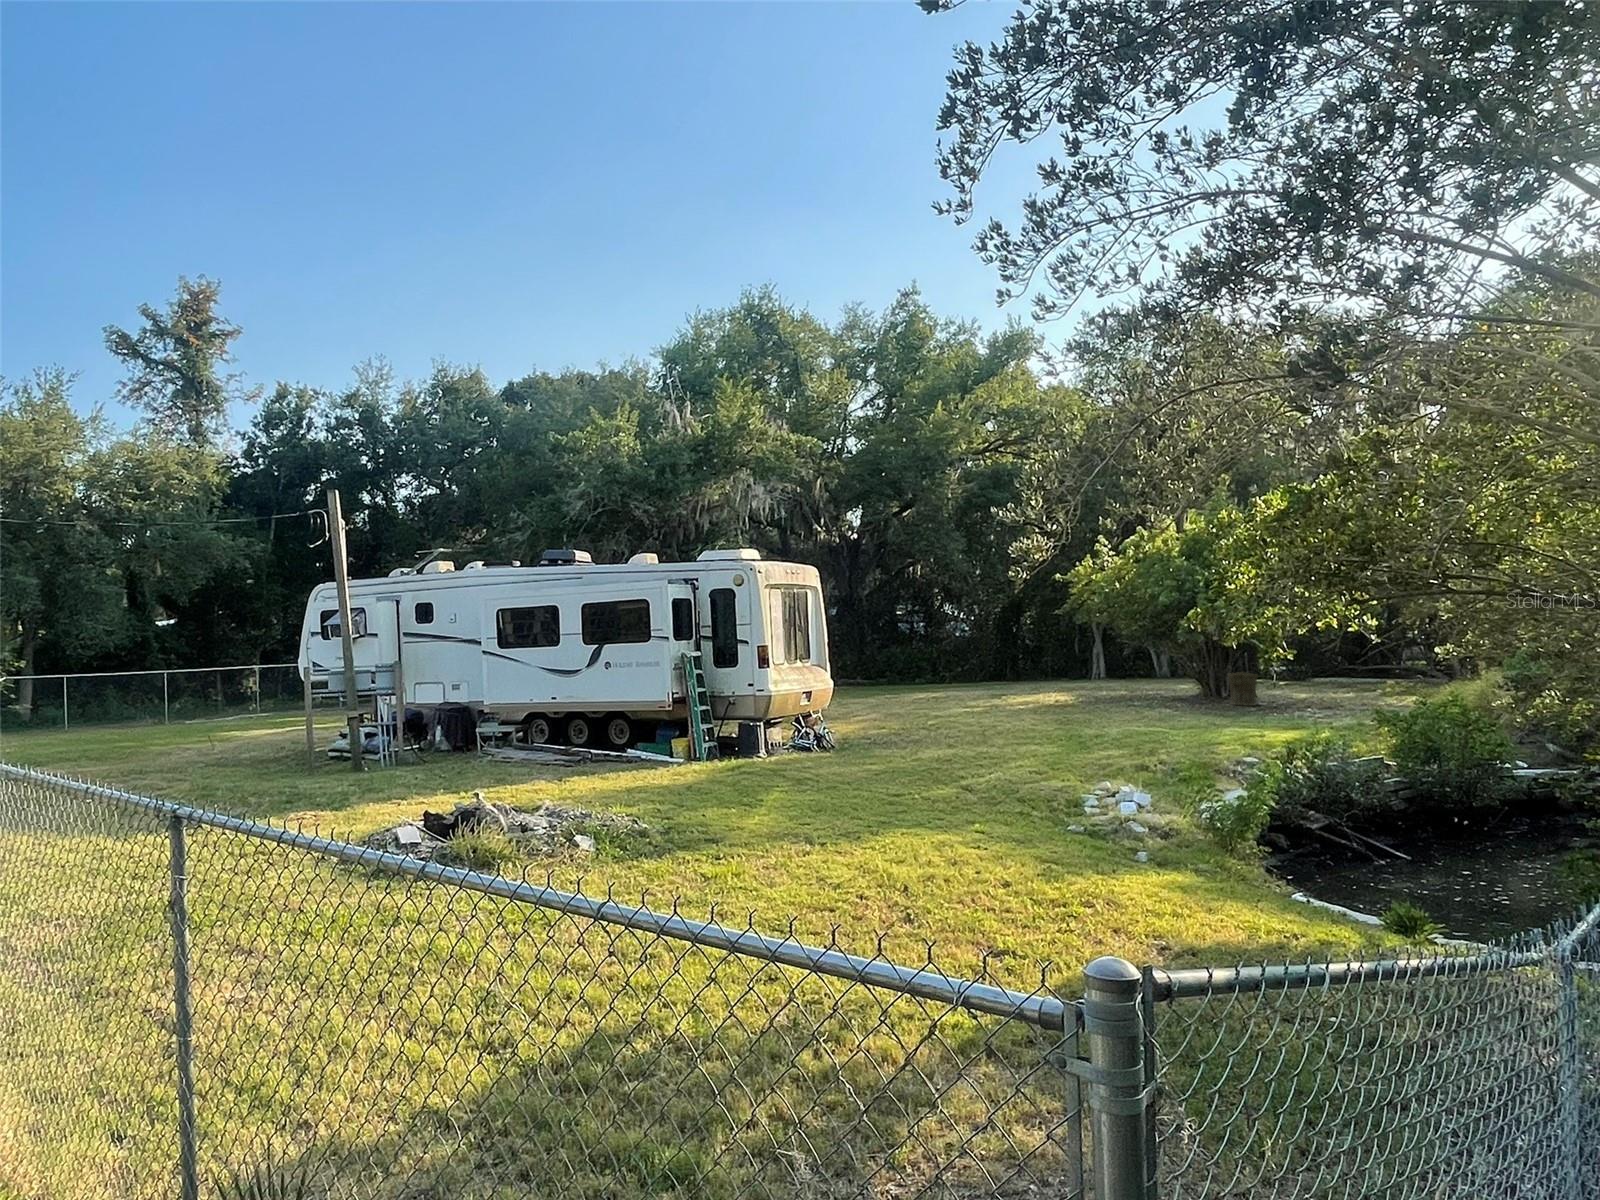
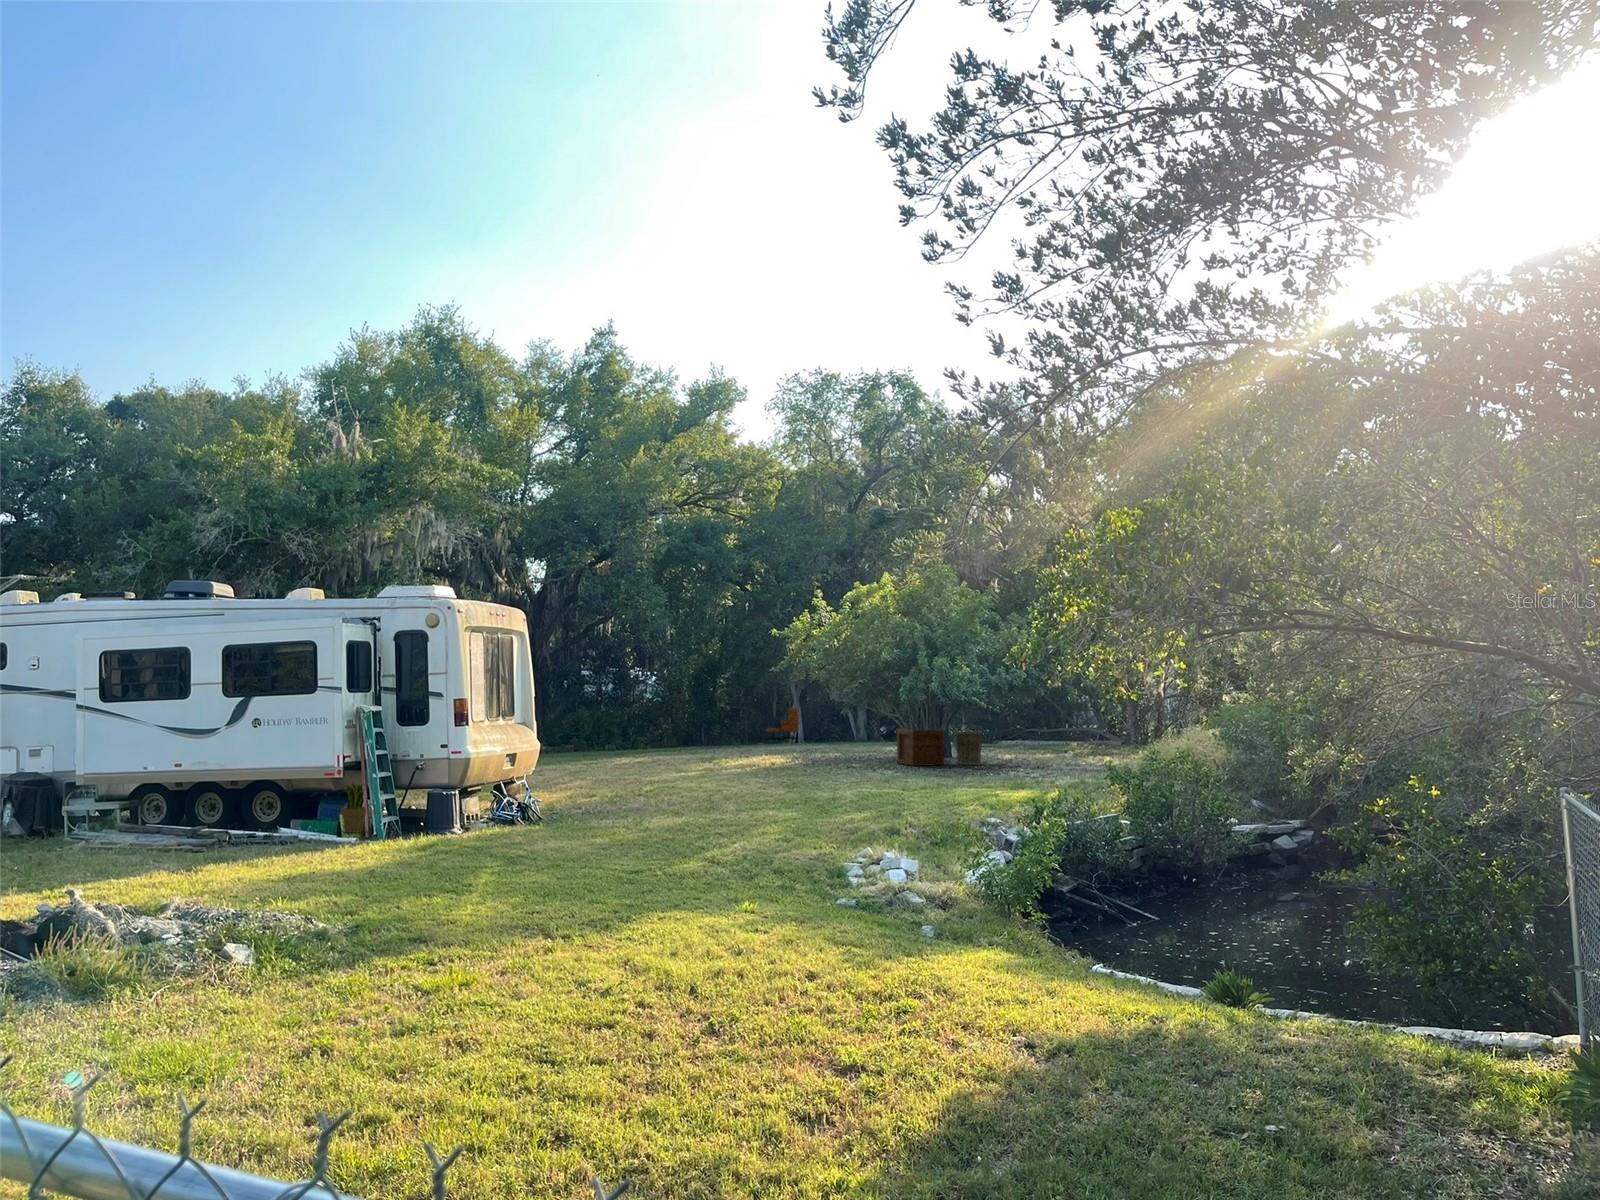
lounge chair: none [1053,648,1086,676] -> present [766,708,799,738]
wooden crate: none [1170,670,1217,705] -> present [897,728,944,766]
potted plant: none [669,714,694,755] -> present [341,784,366,833]

